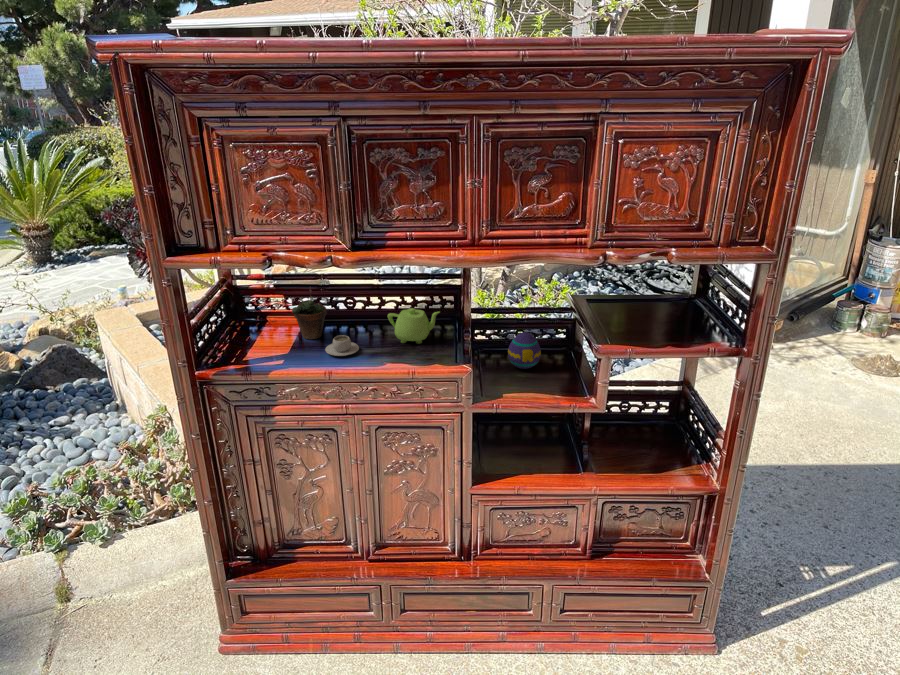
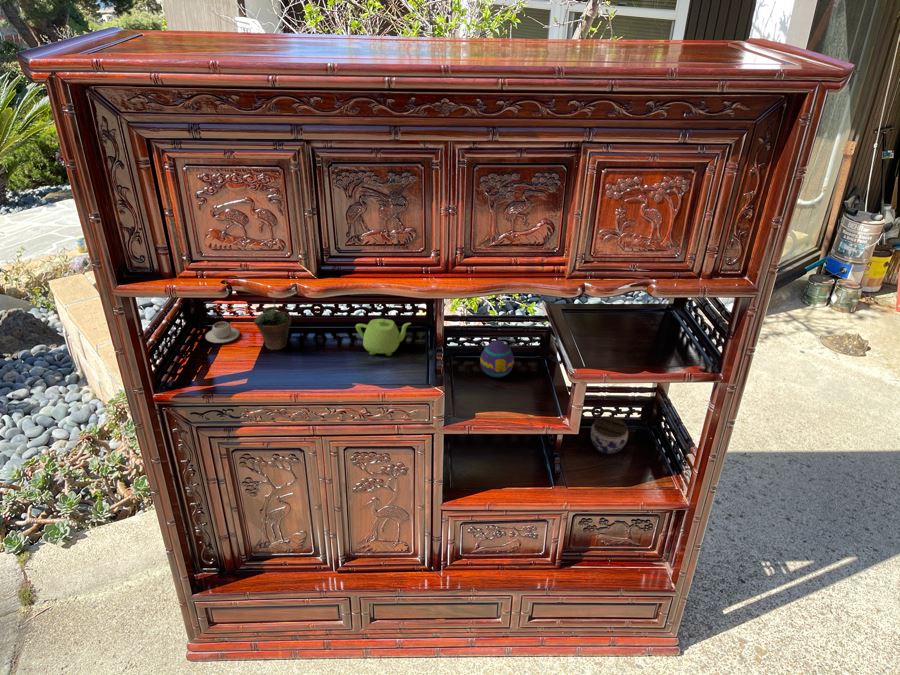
teacup: present [325,335,359,356] -> present [206,322,239,343]
jar: none [619,412,656,448] -> present [591,416,628,454]

